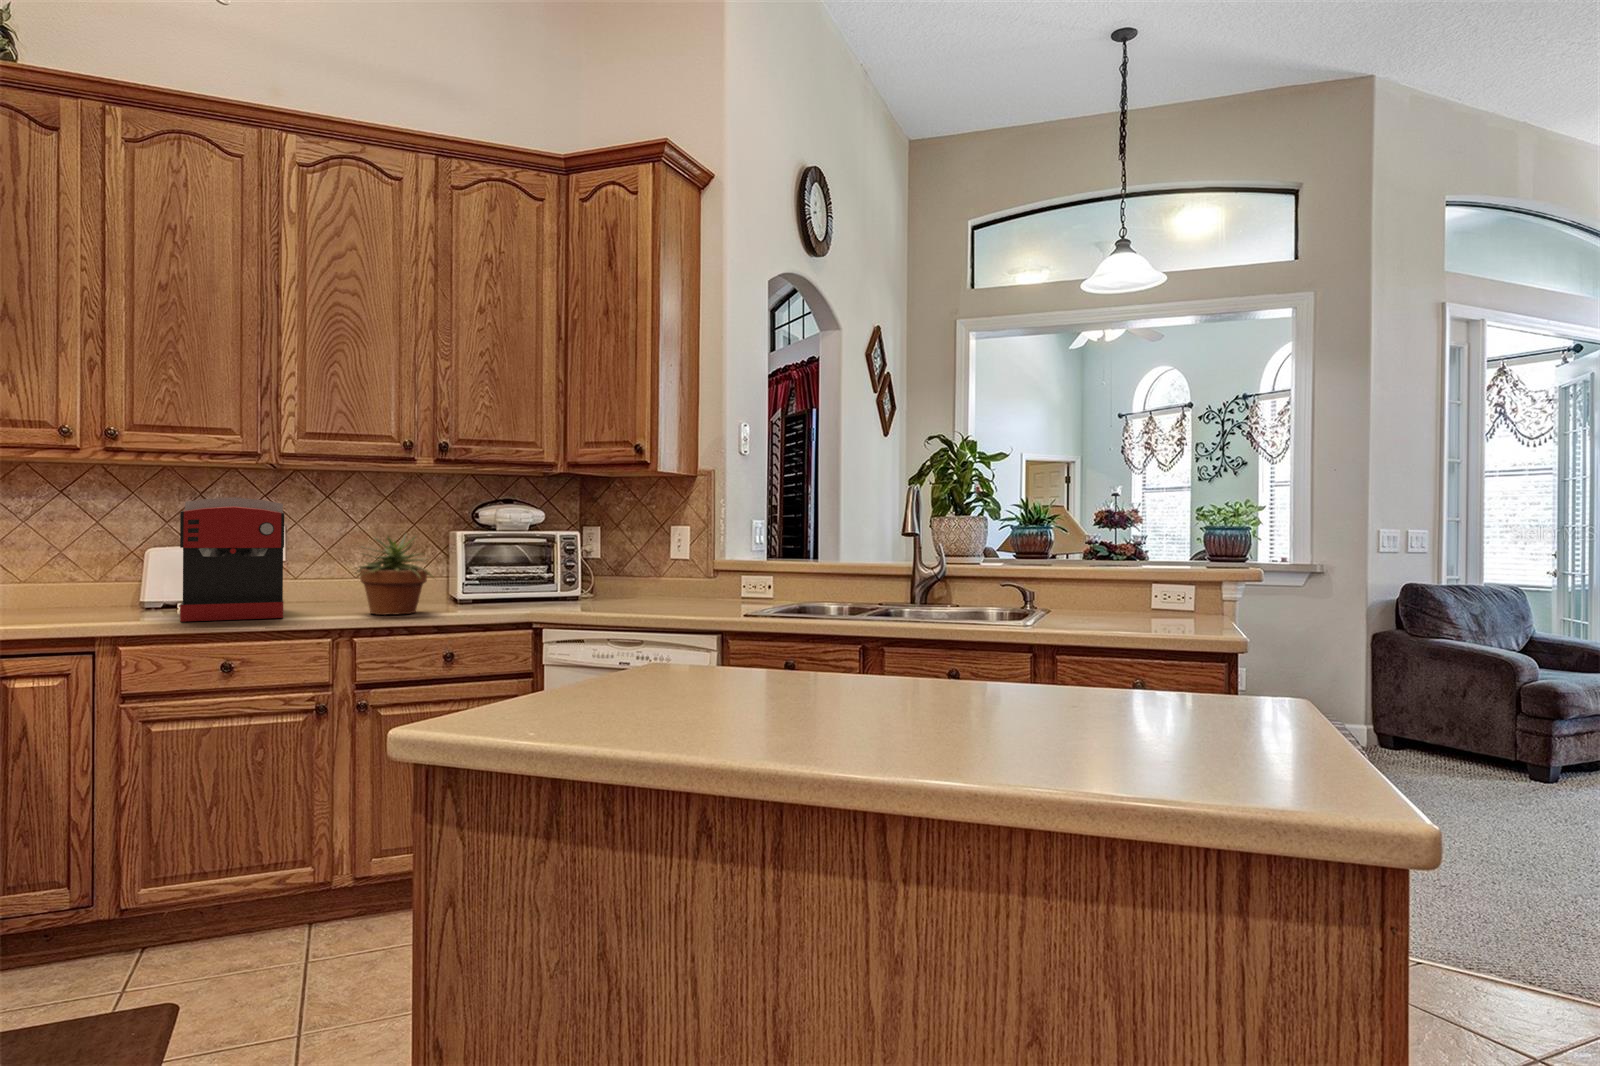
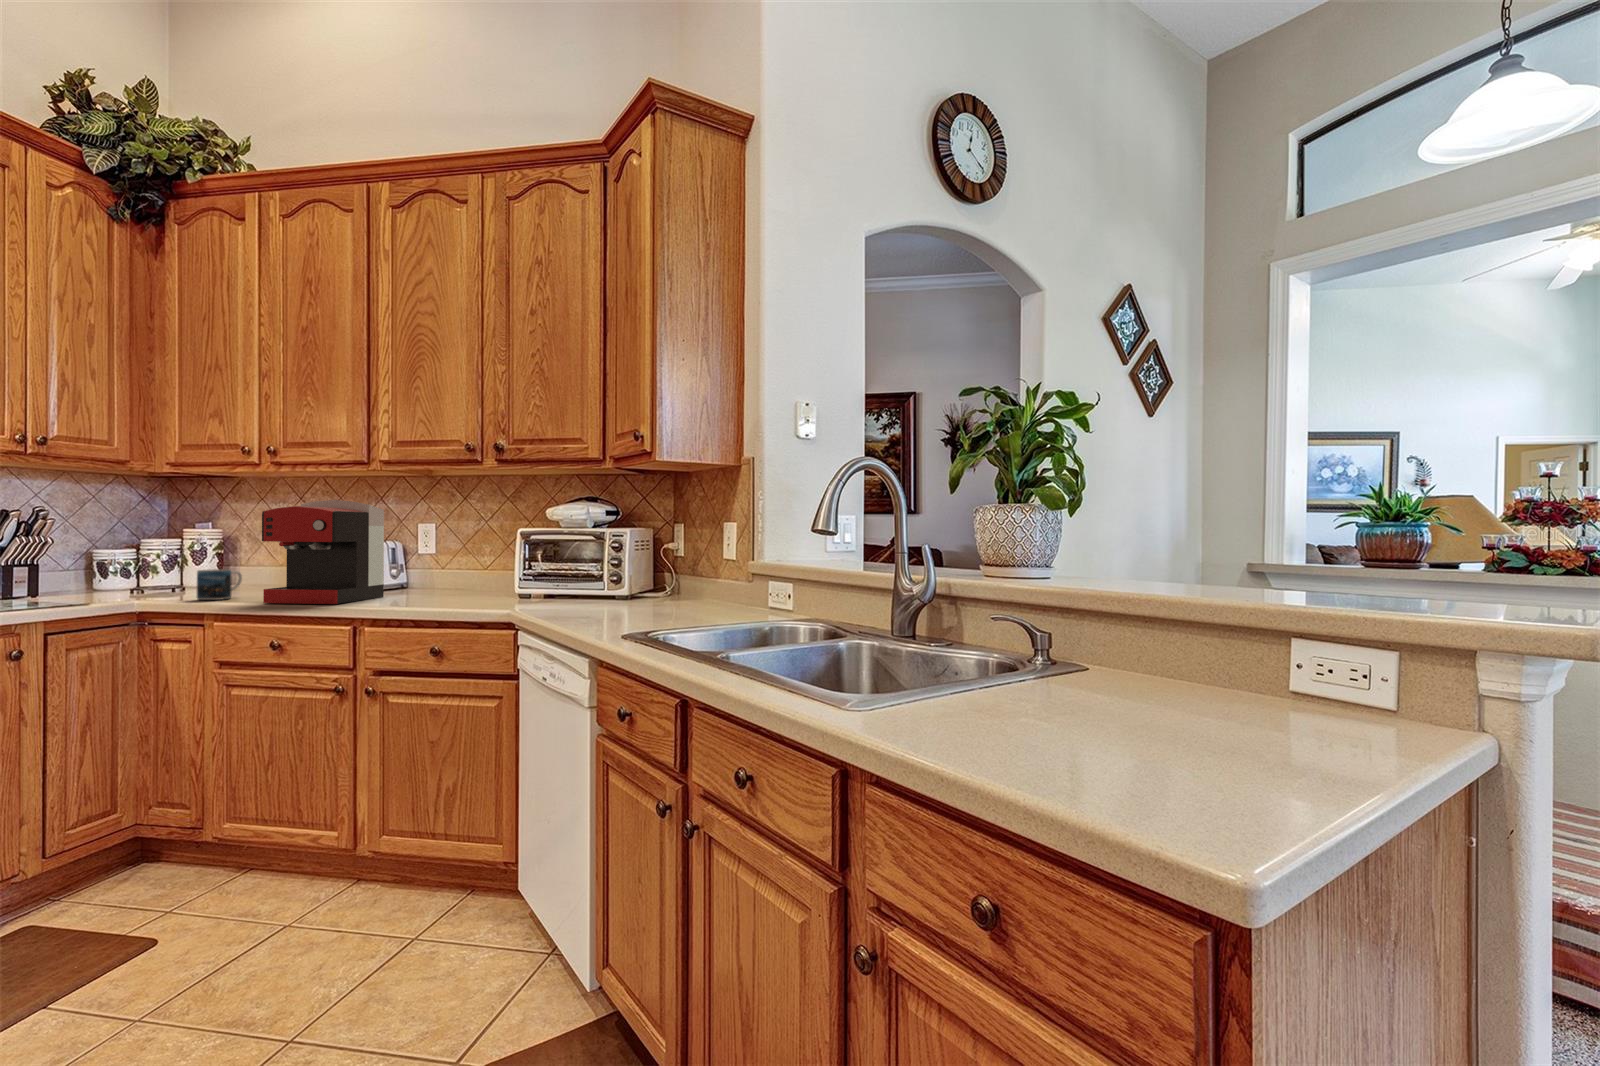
potted plant: present [357,535,433,615] -> none [382,529,484,606]
mug: none [45,583,91,623] -> present [197,569,242,600]

